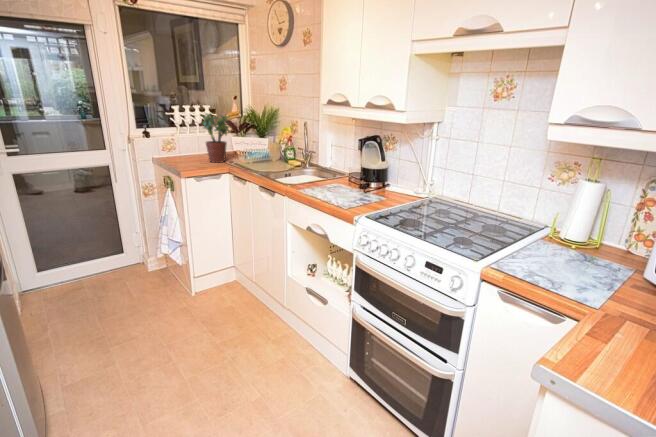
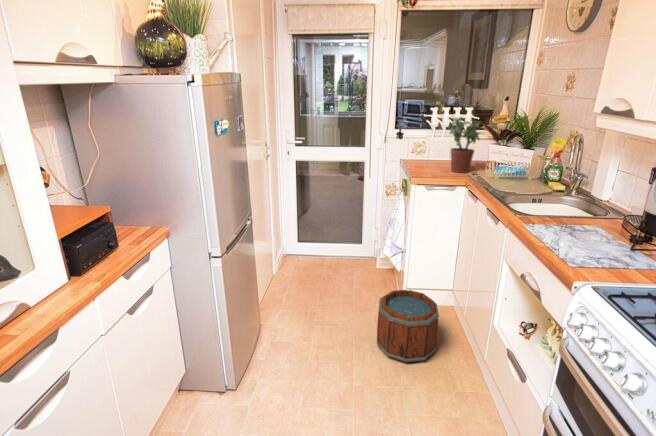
bucket: none [181,274,242,341] -> present [377,290,439,362]

